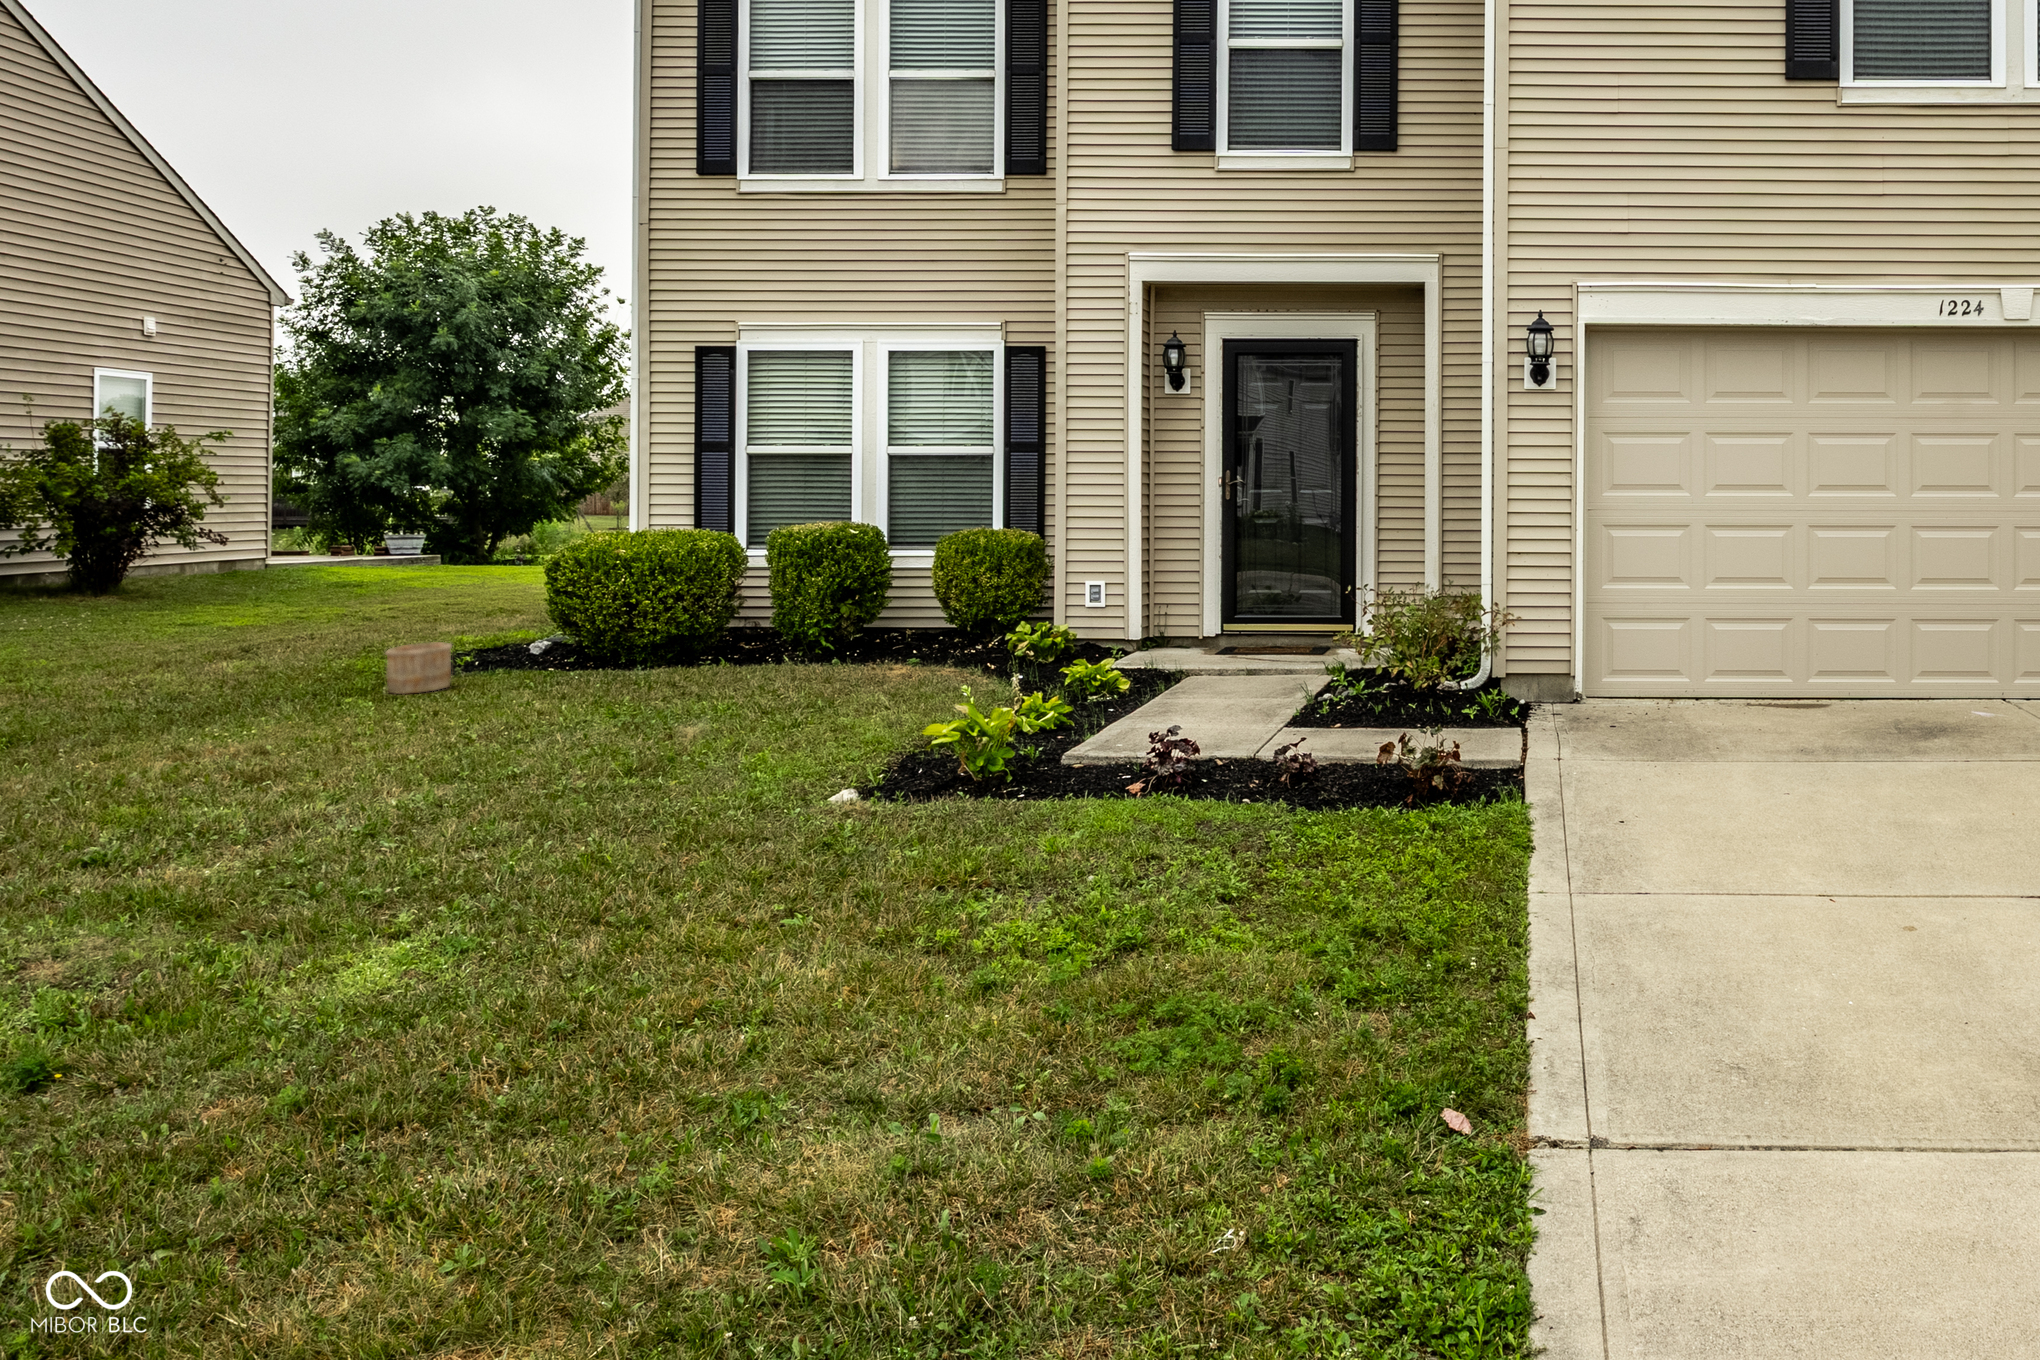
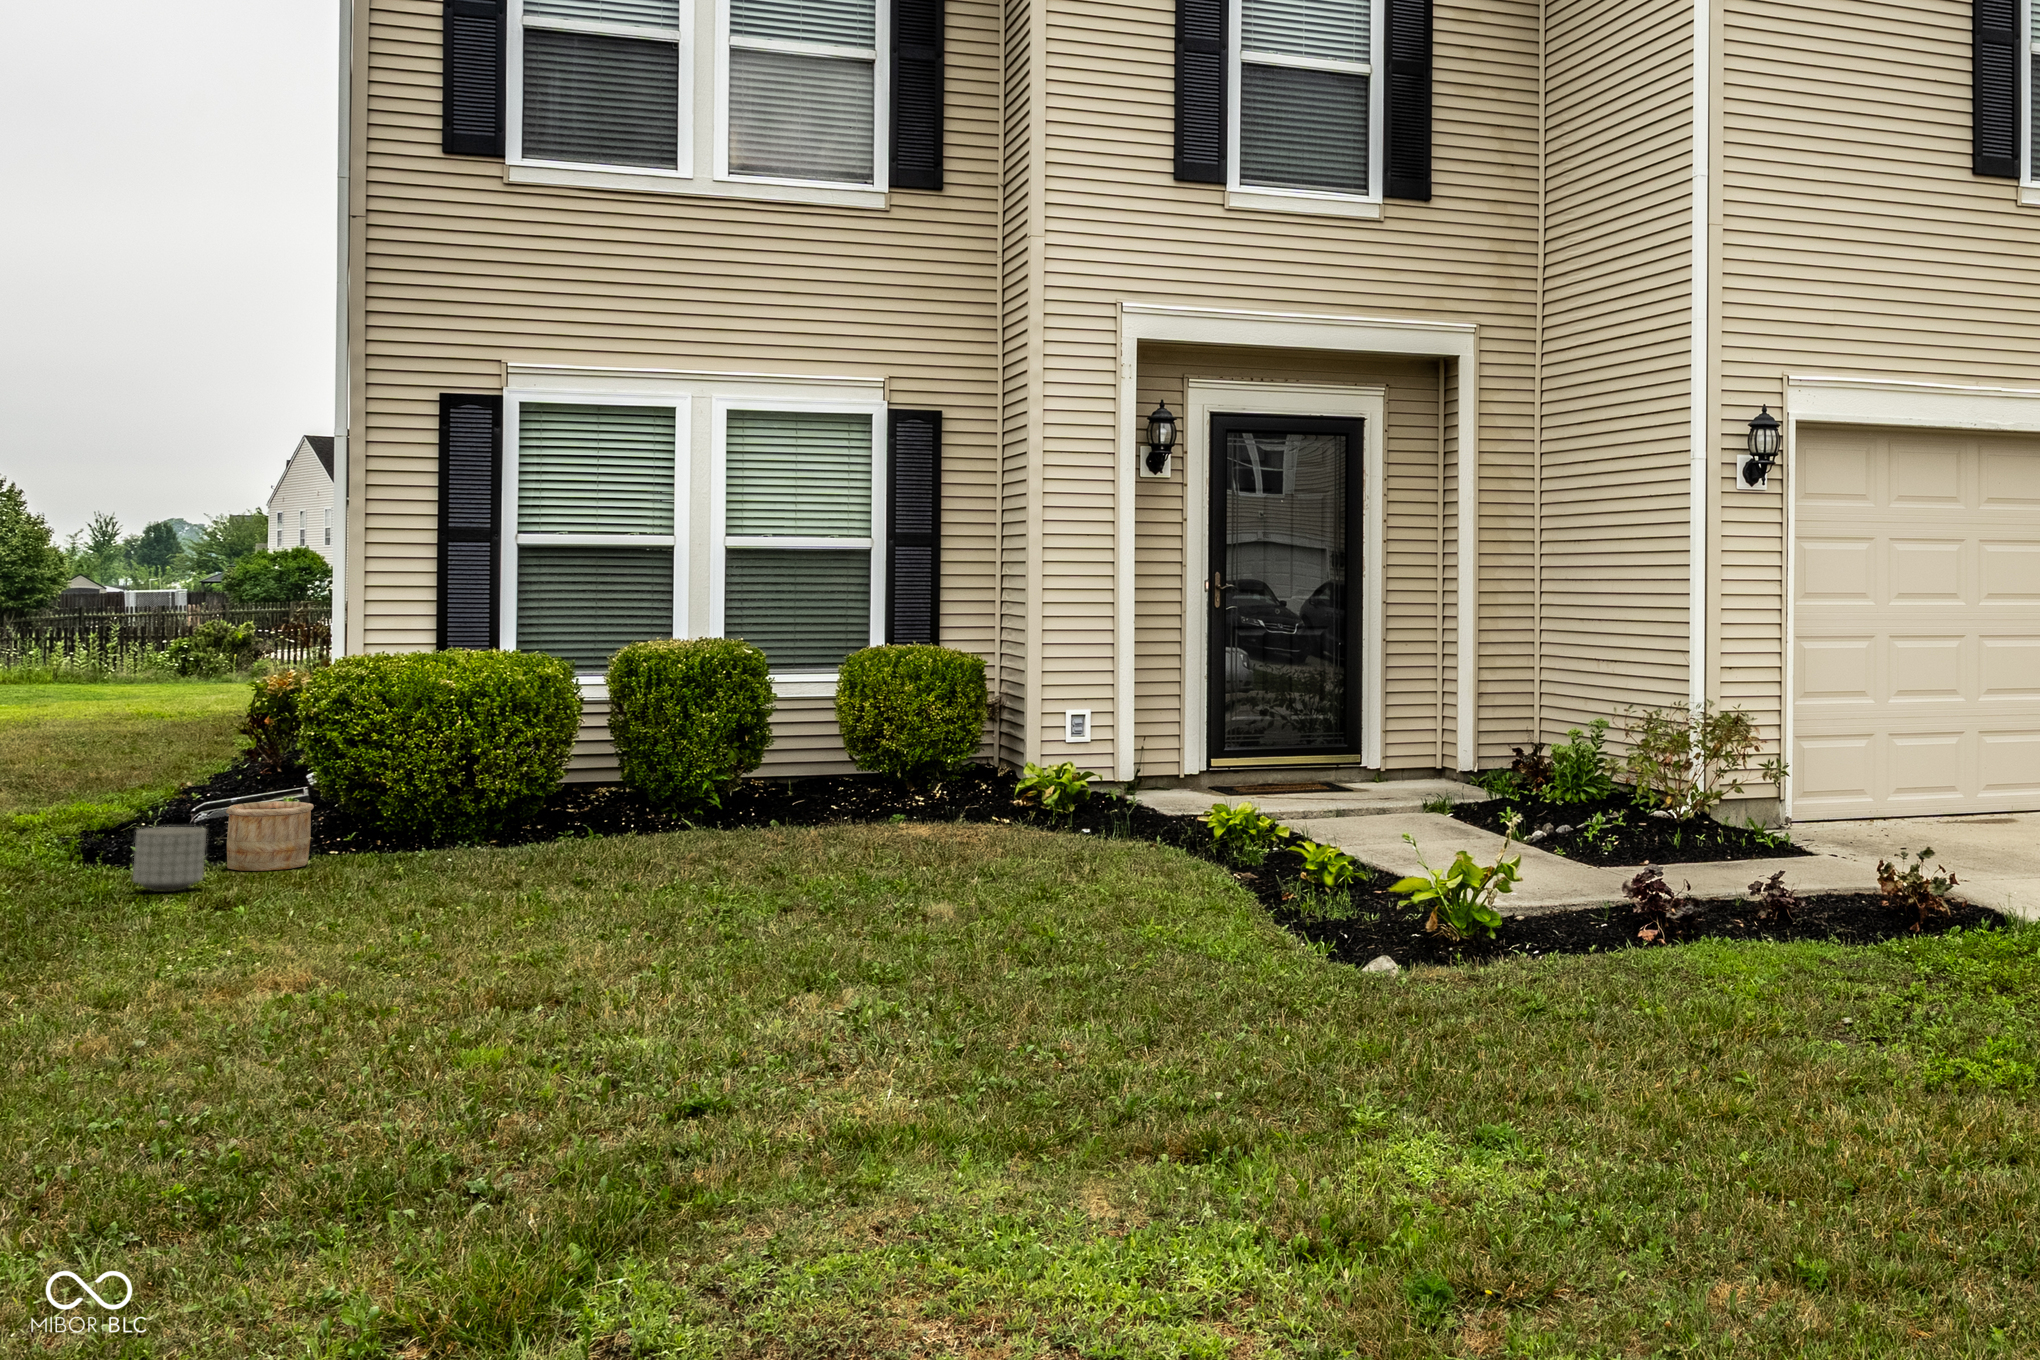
planter: none [216,670,274,718] -> present [133,827,206,892]

